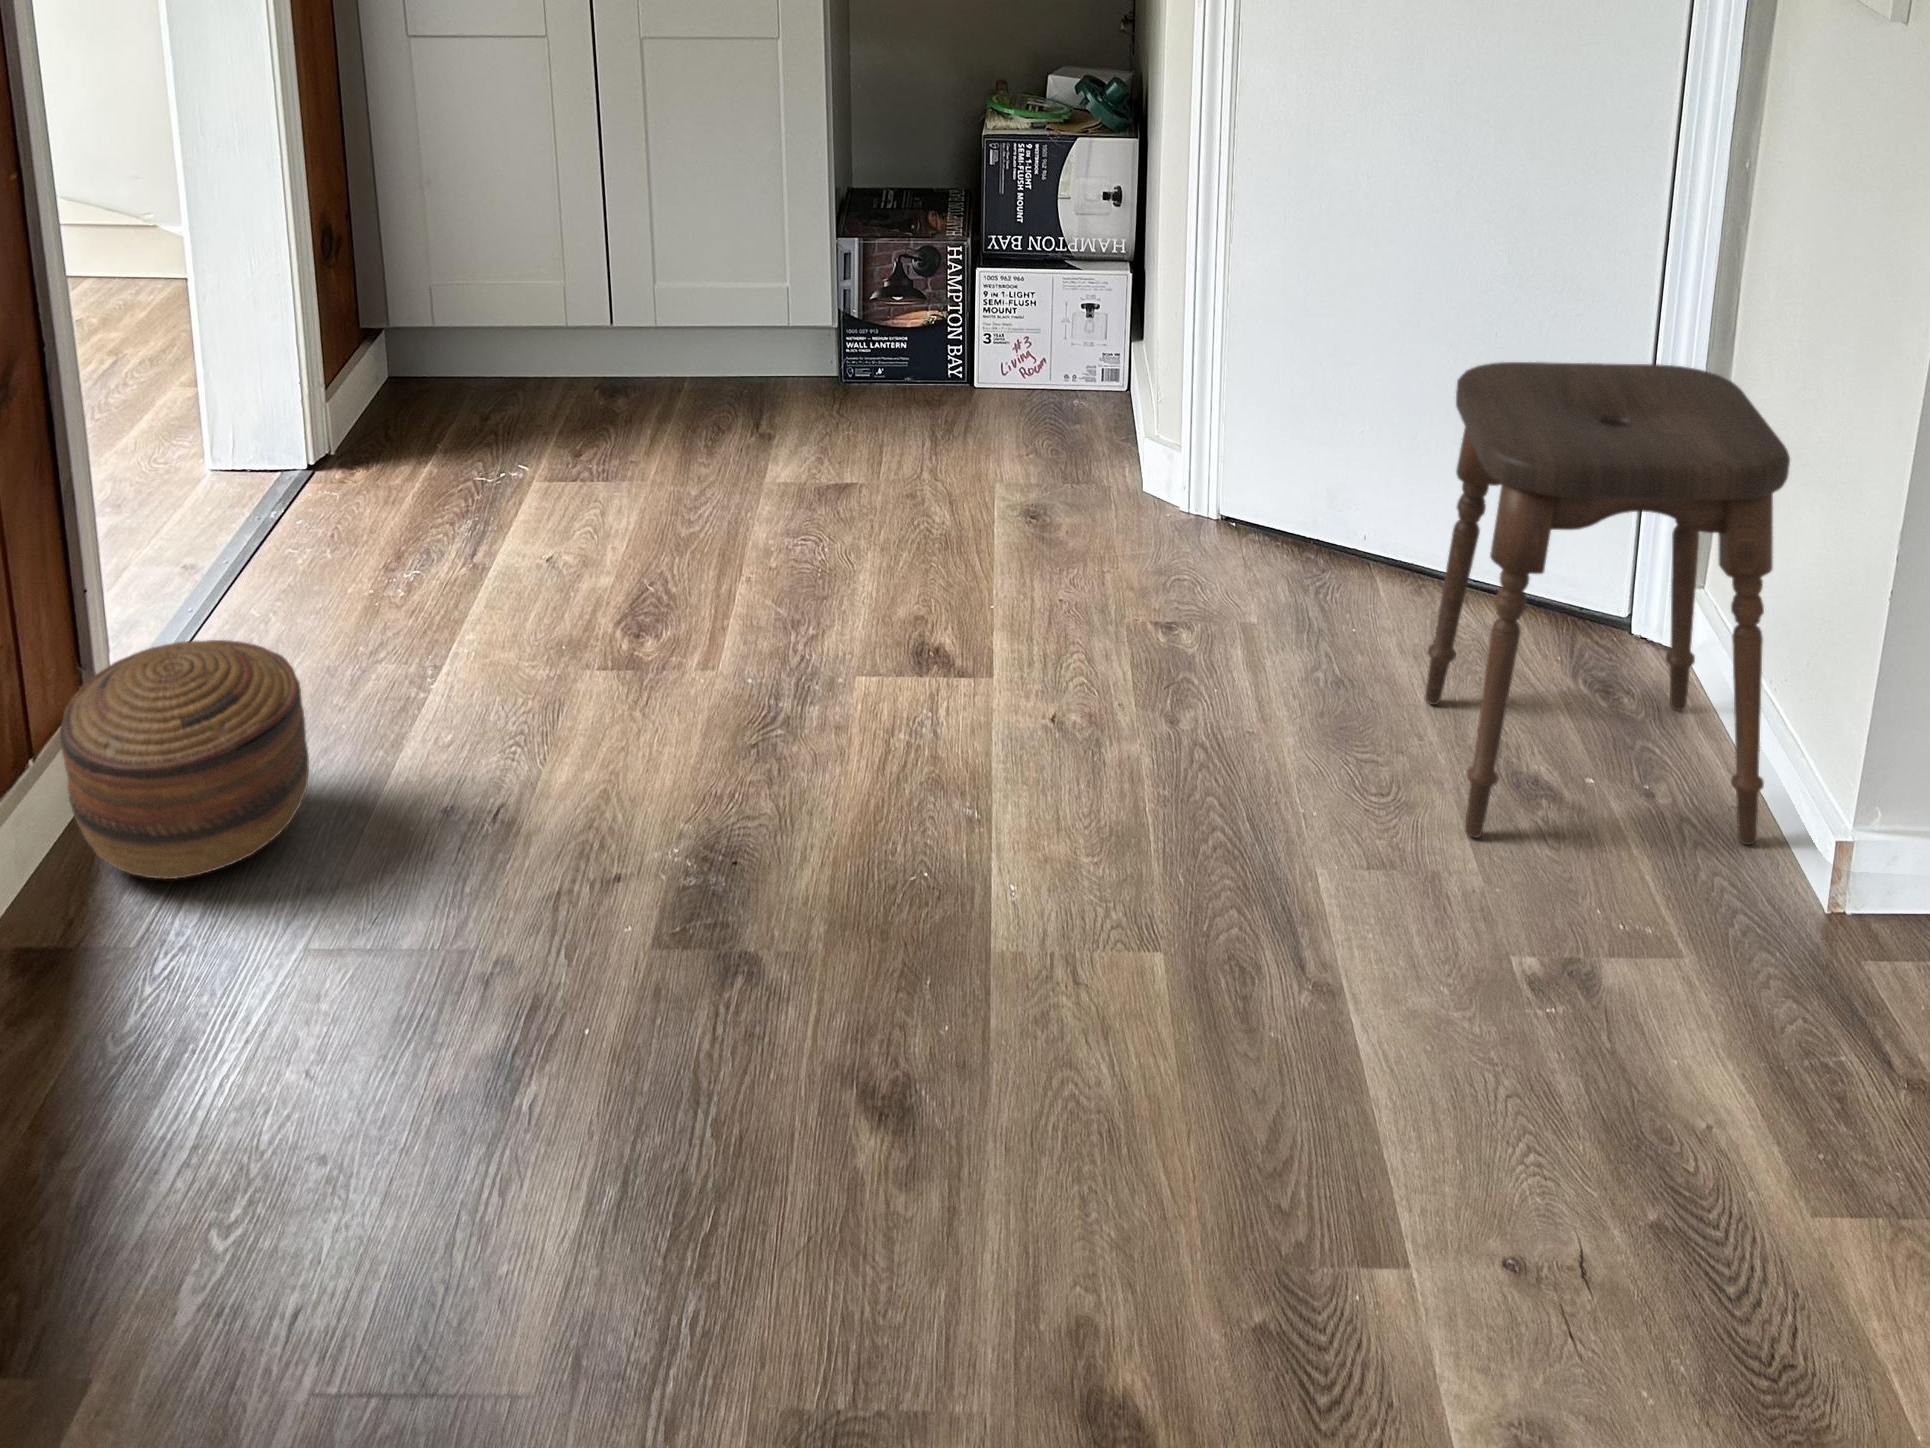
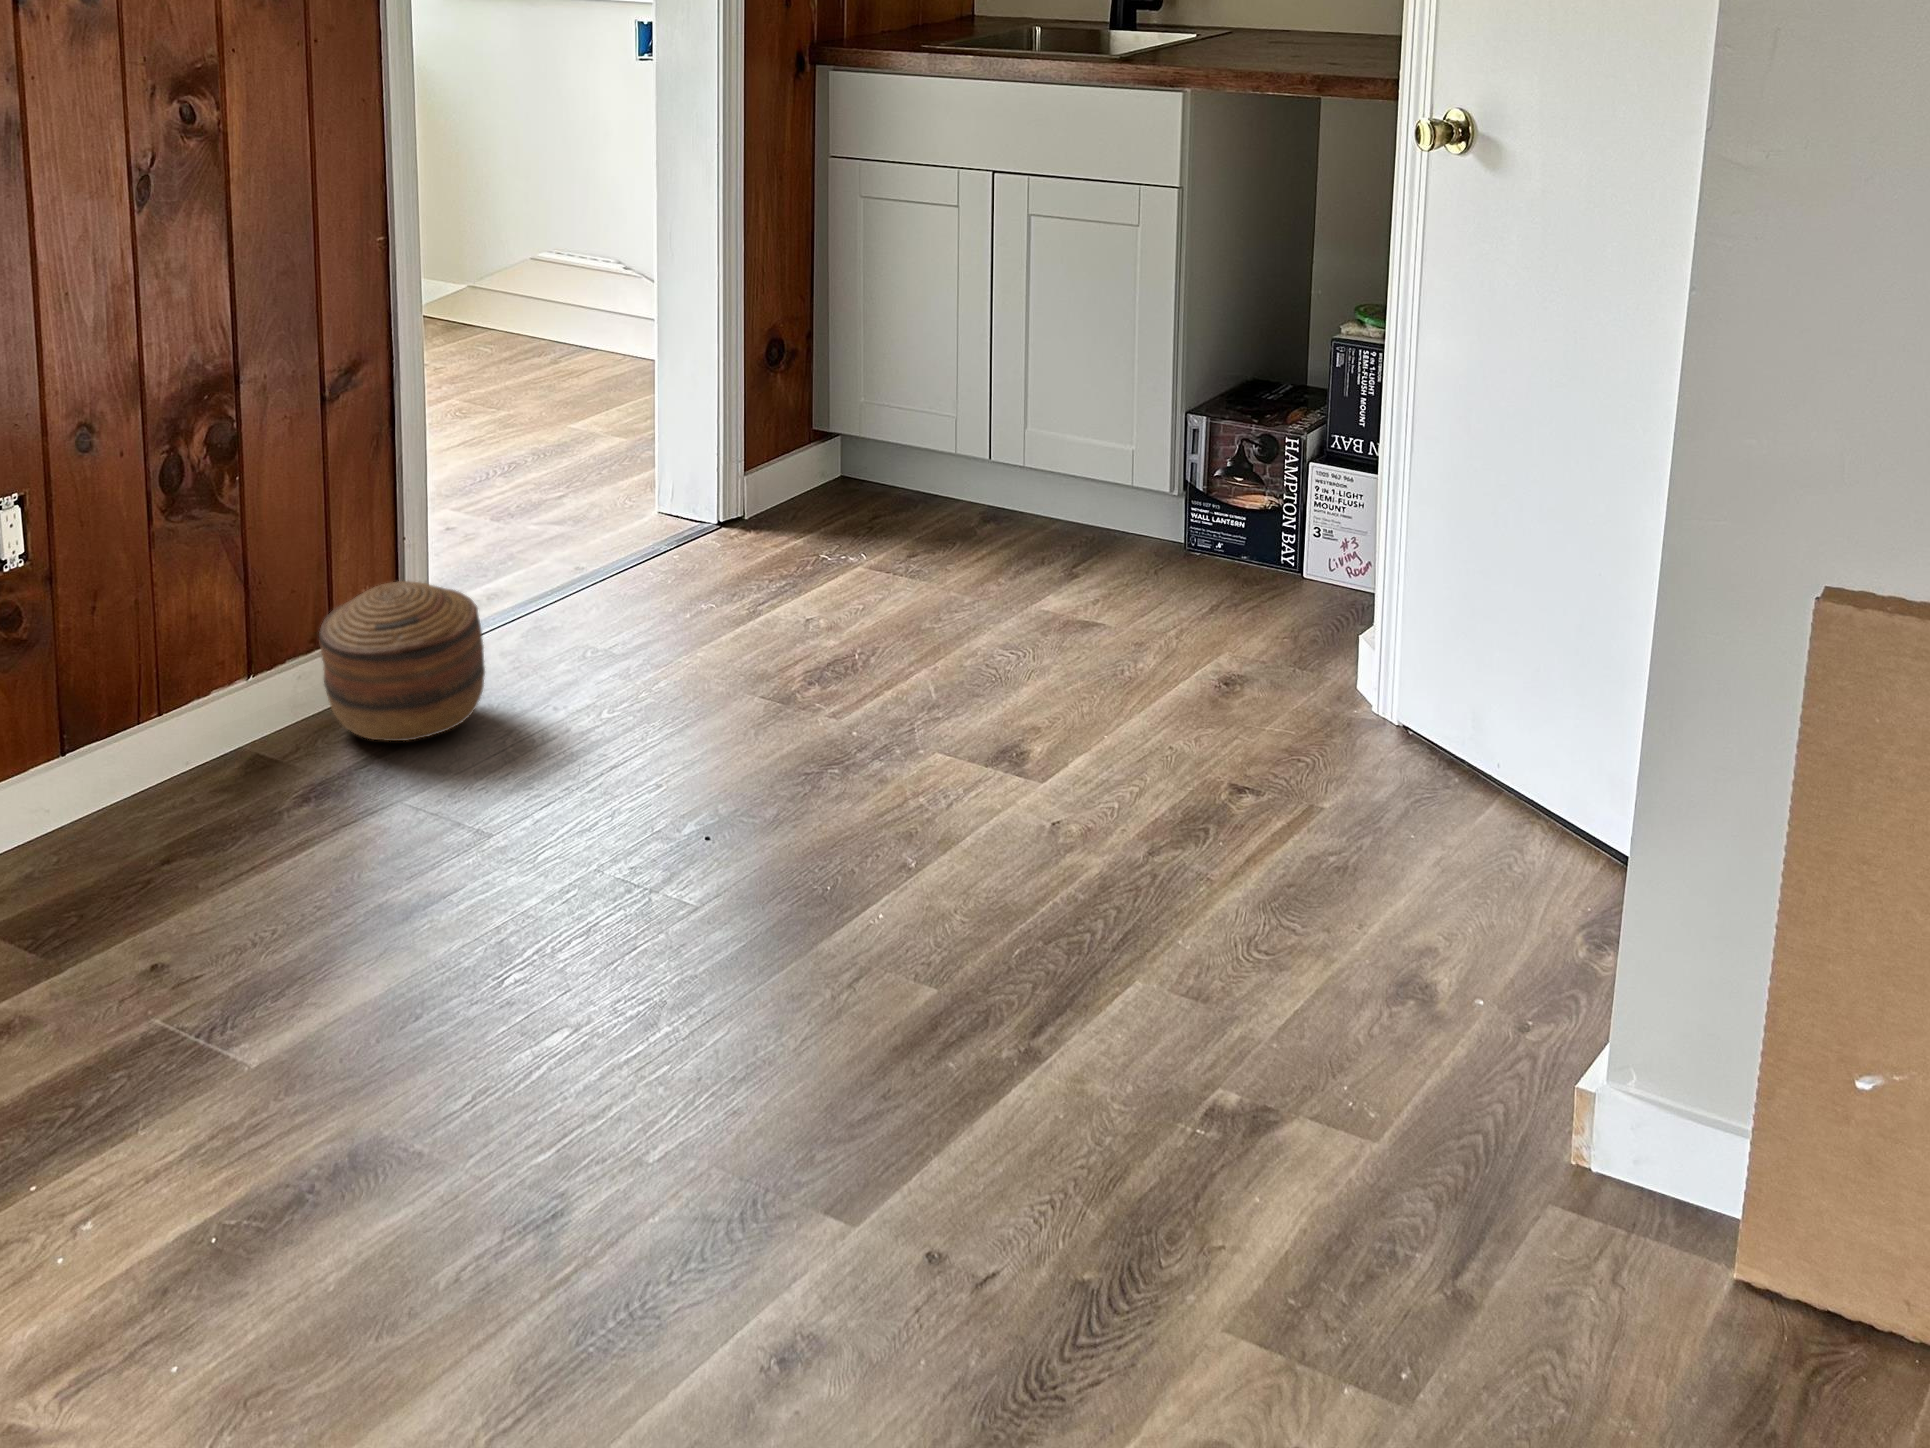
stool: present [1425,362,1790,845] -> none [1277,567,1655,1082]

